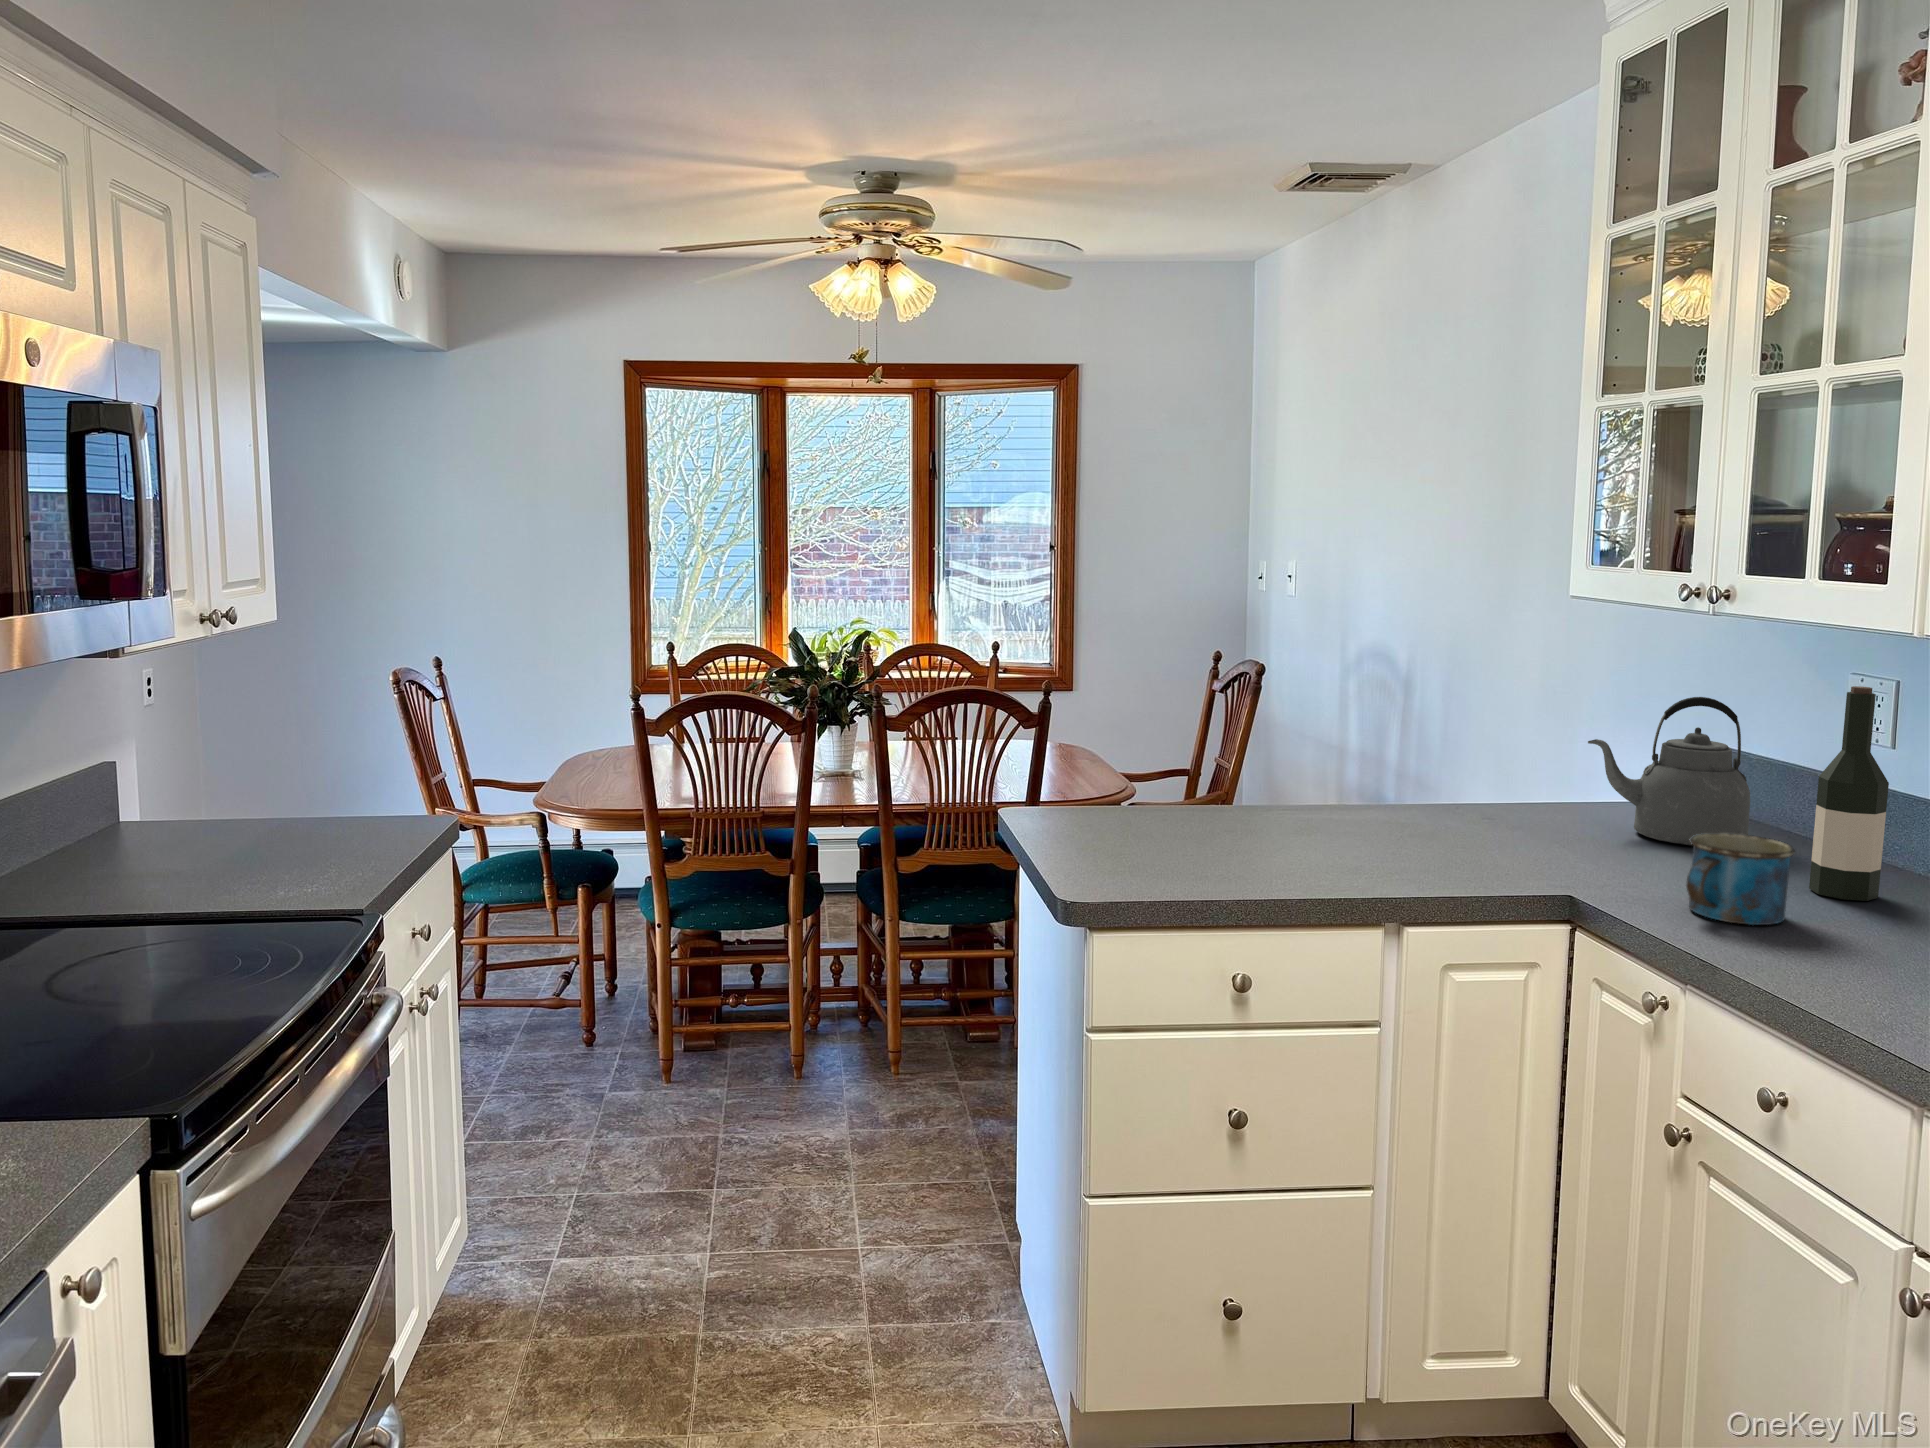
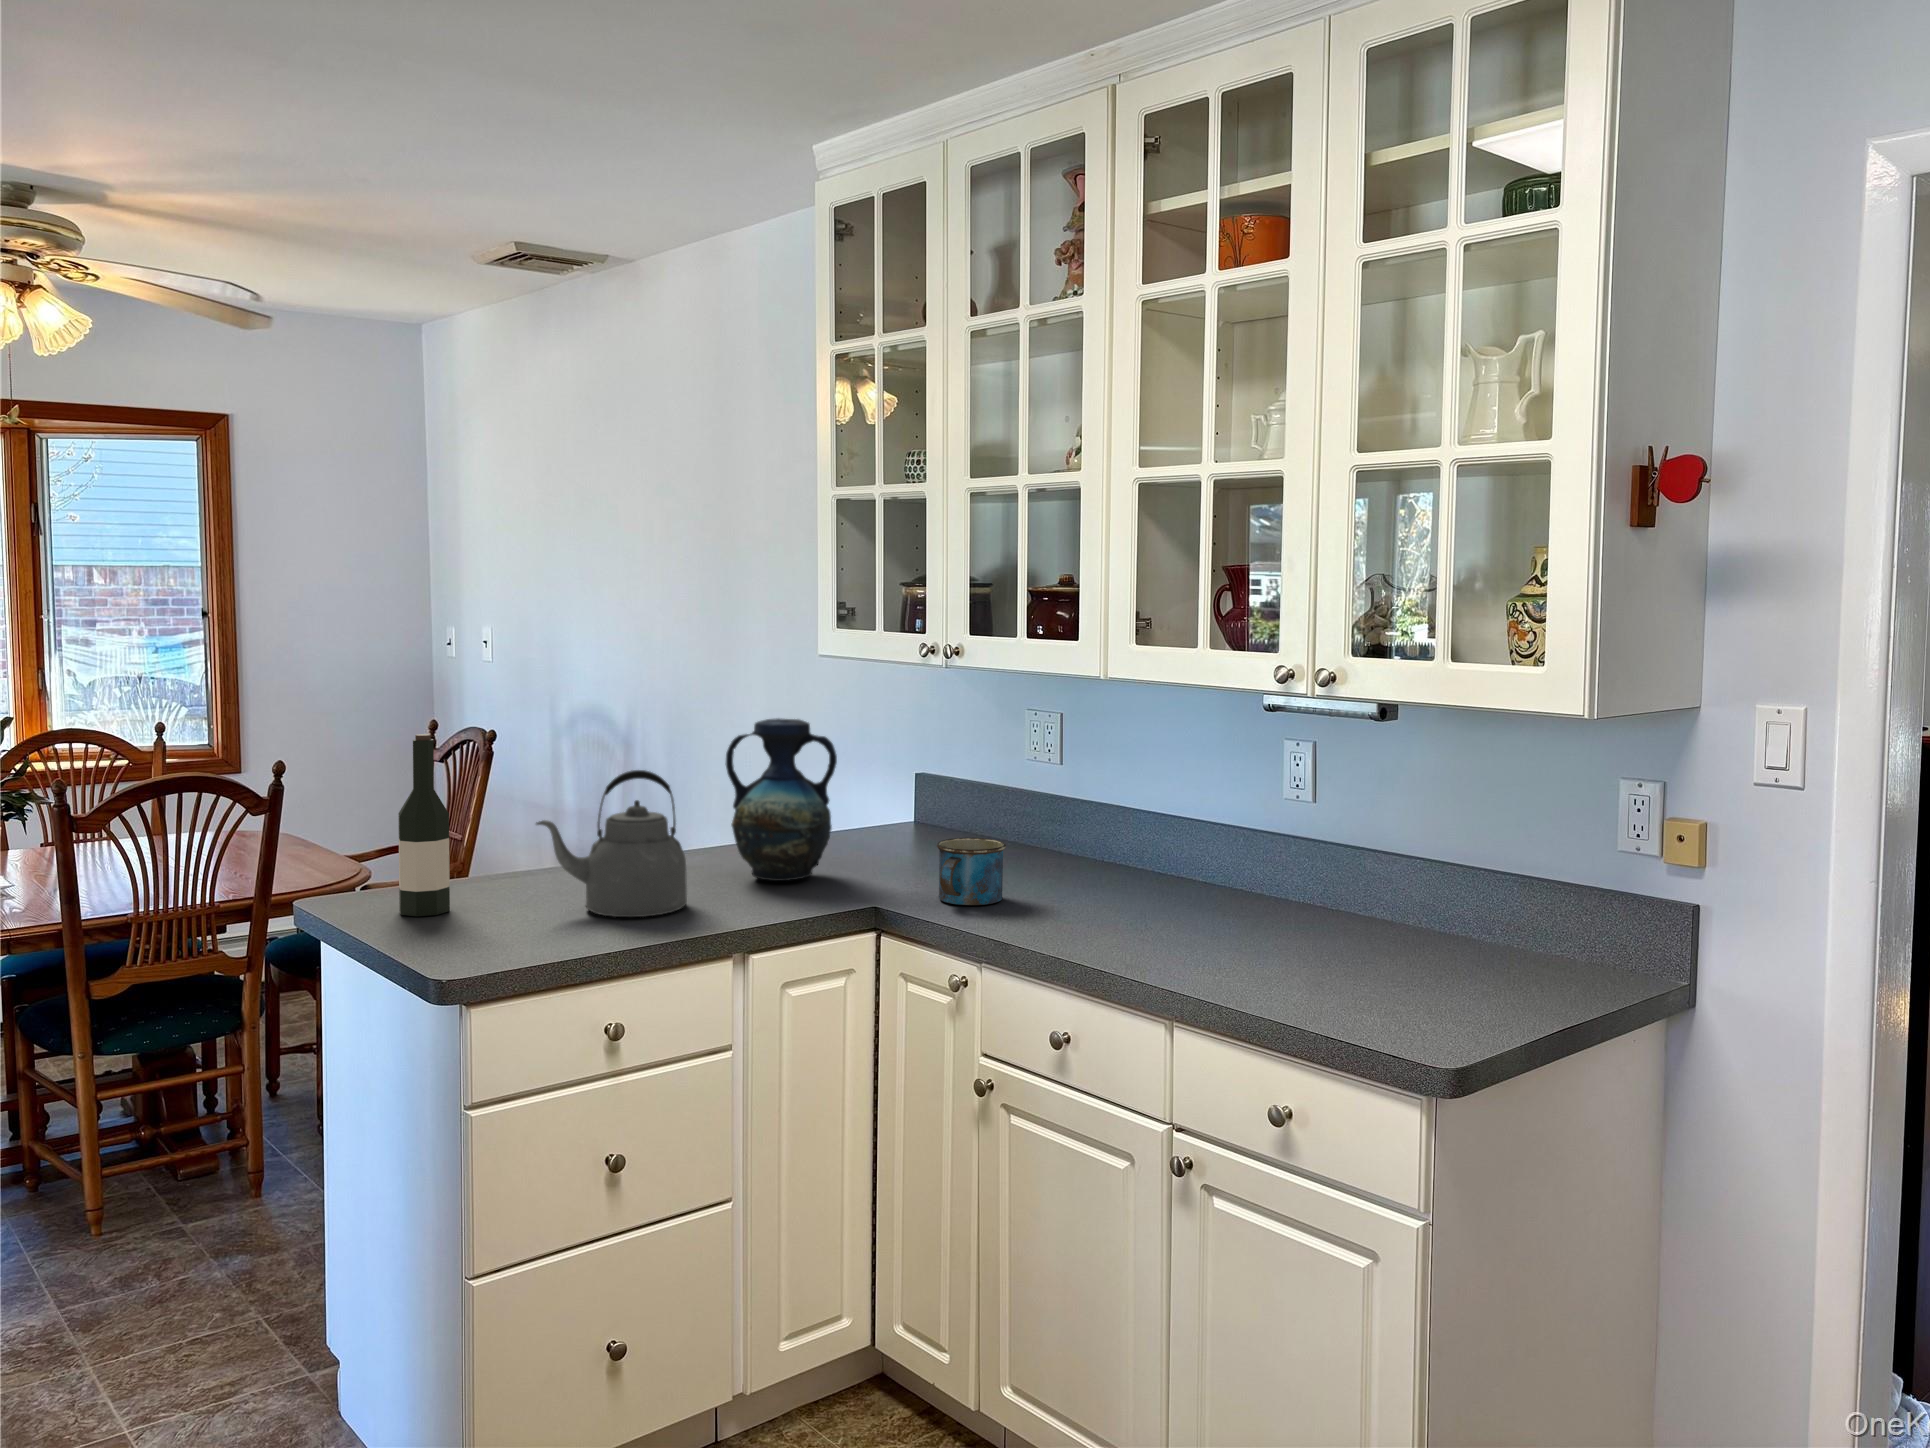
vase: none [1433,666,1573,856] -> present [726,718,837,881]
wine bottle: present [1809,686,1889,901] -> present [399,734,450,916]
kettle: present [1588,697,1750,845] -> present [536,770,687,917]

